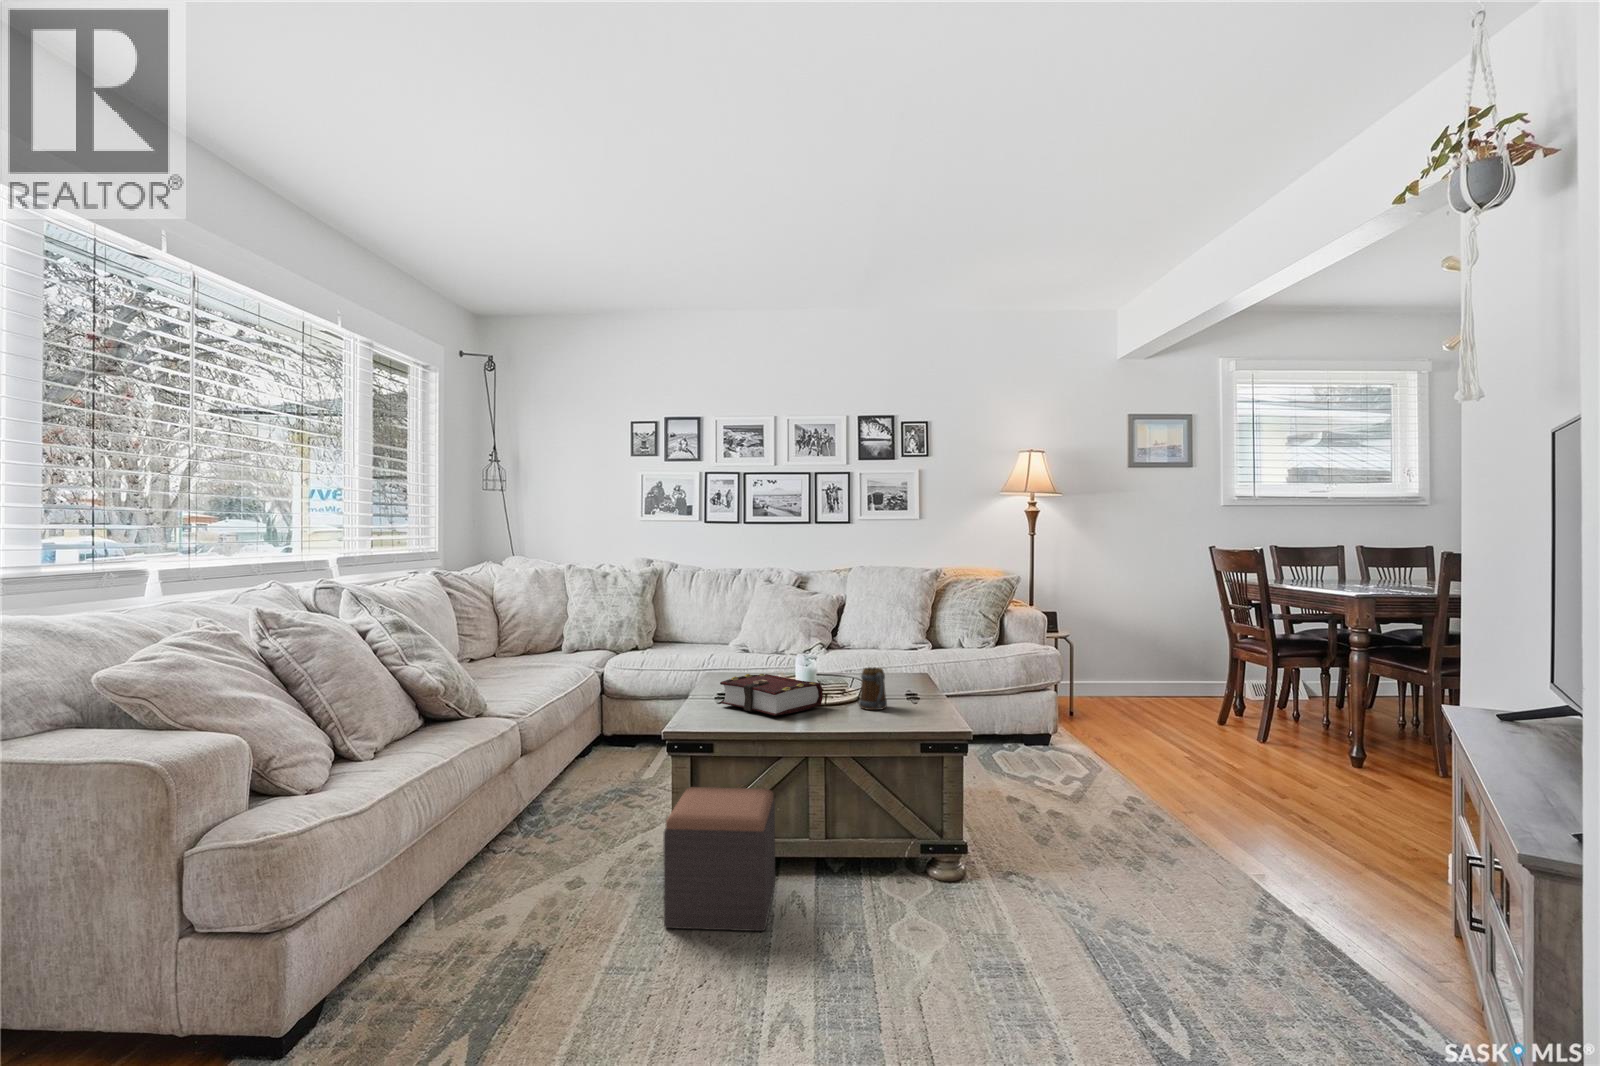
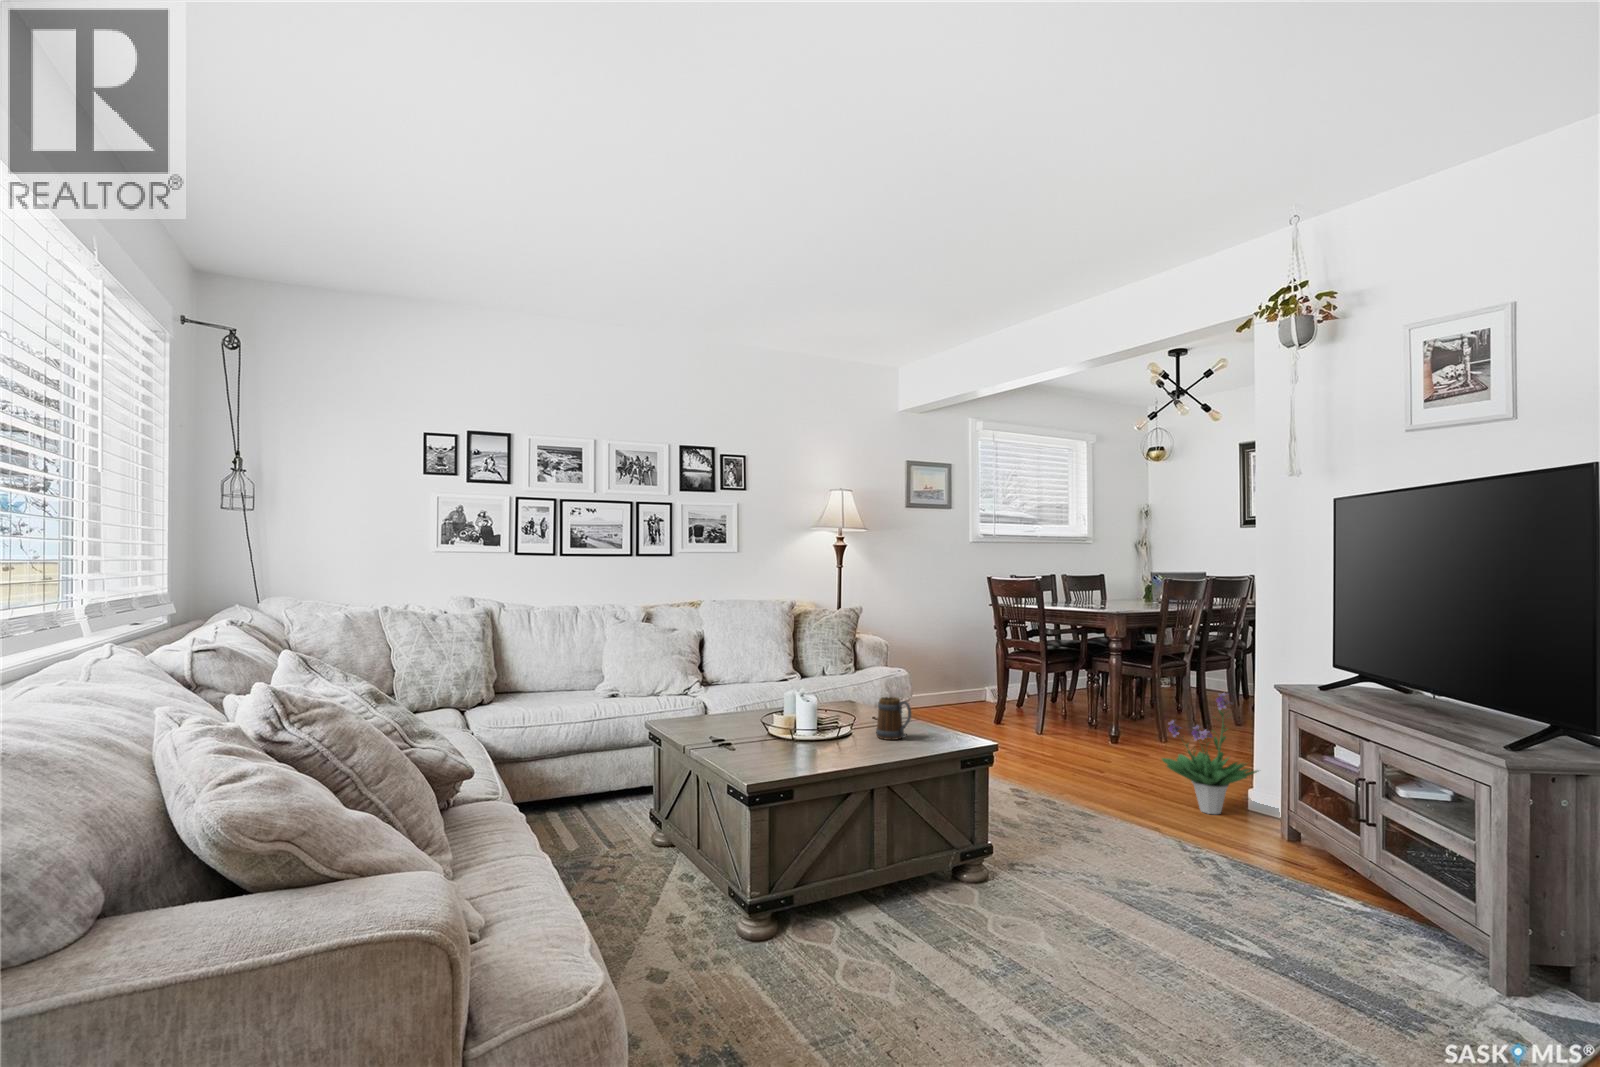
book: present [720,674,823,716] -> none [748,715,846,756]
potted plant: none [1271,705,1407,859] -> present [1162,693,1258,815]
footstool: present [664,787,775,931] -> none [797,833,940,1009]

